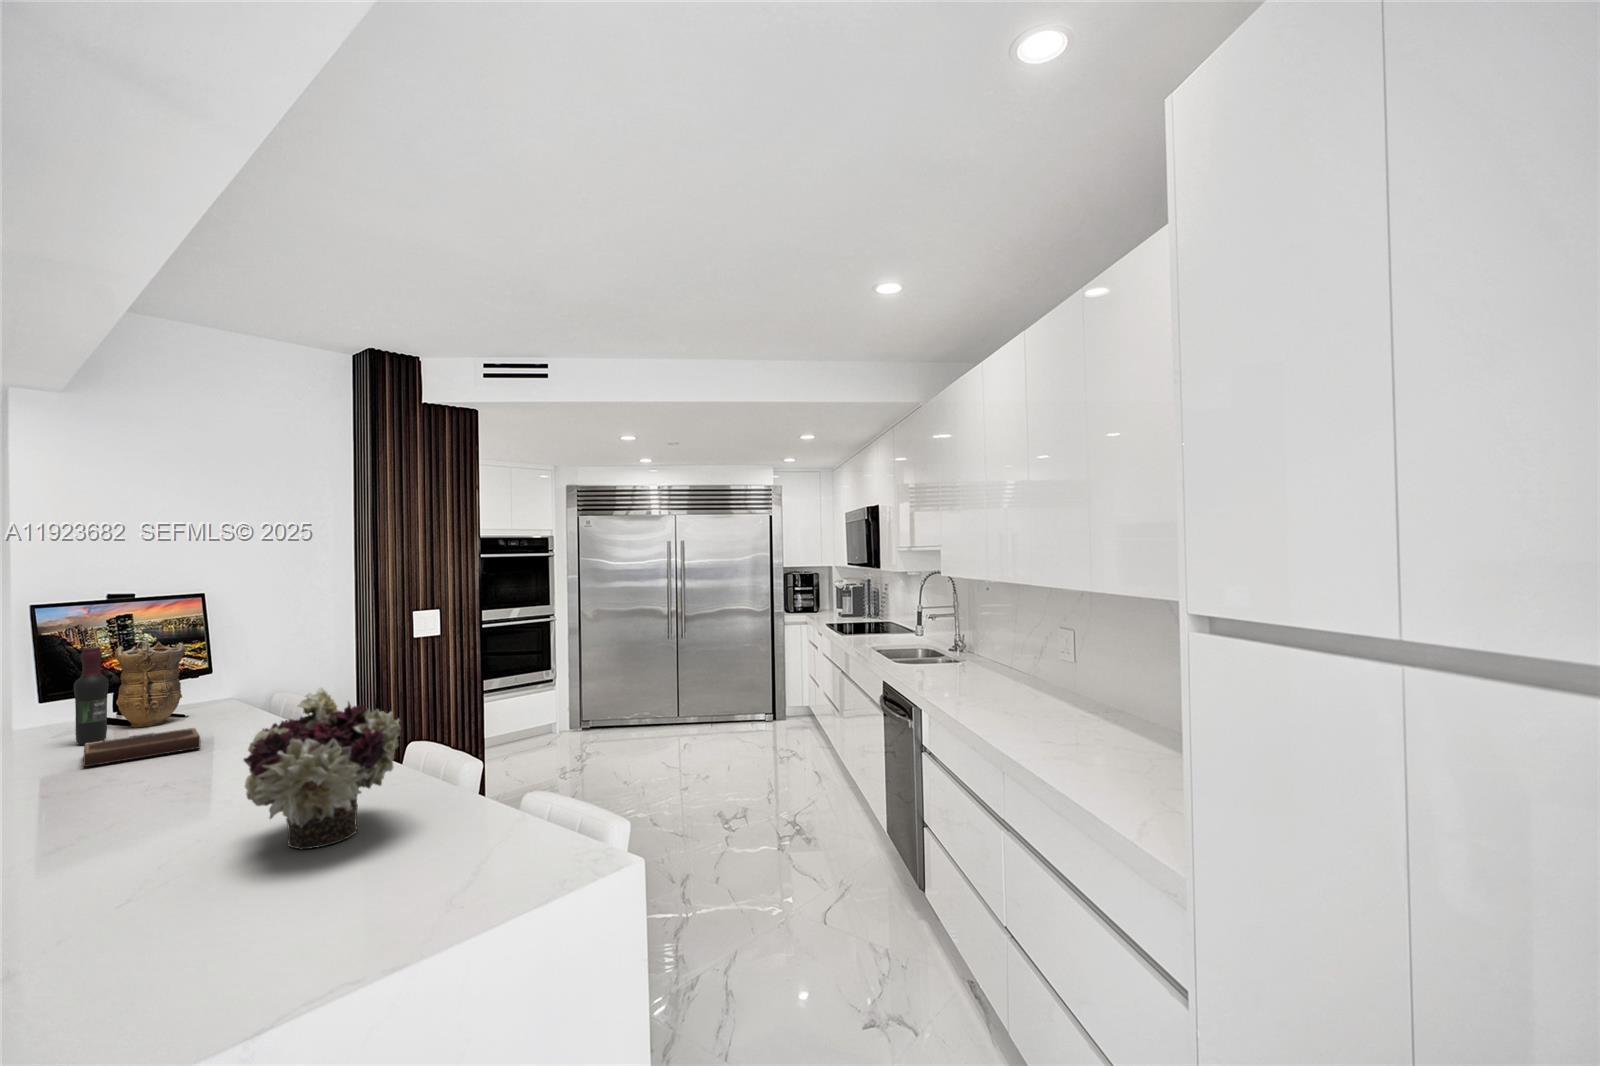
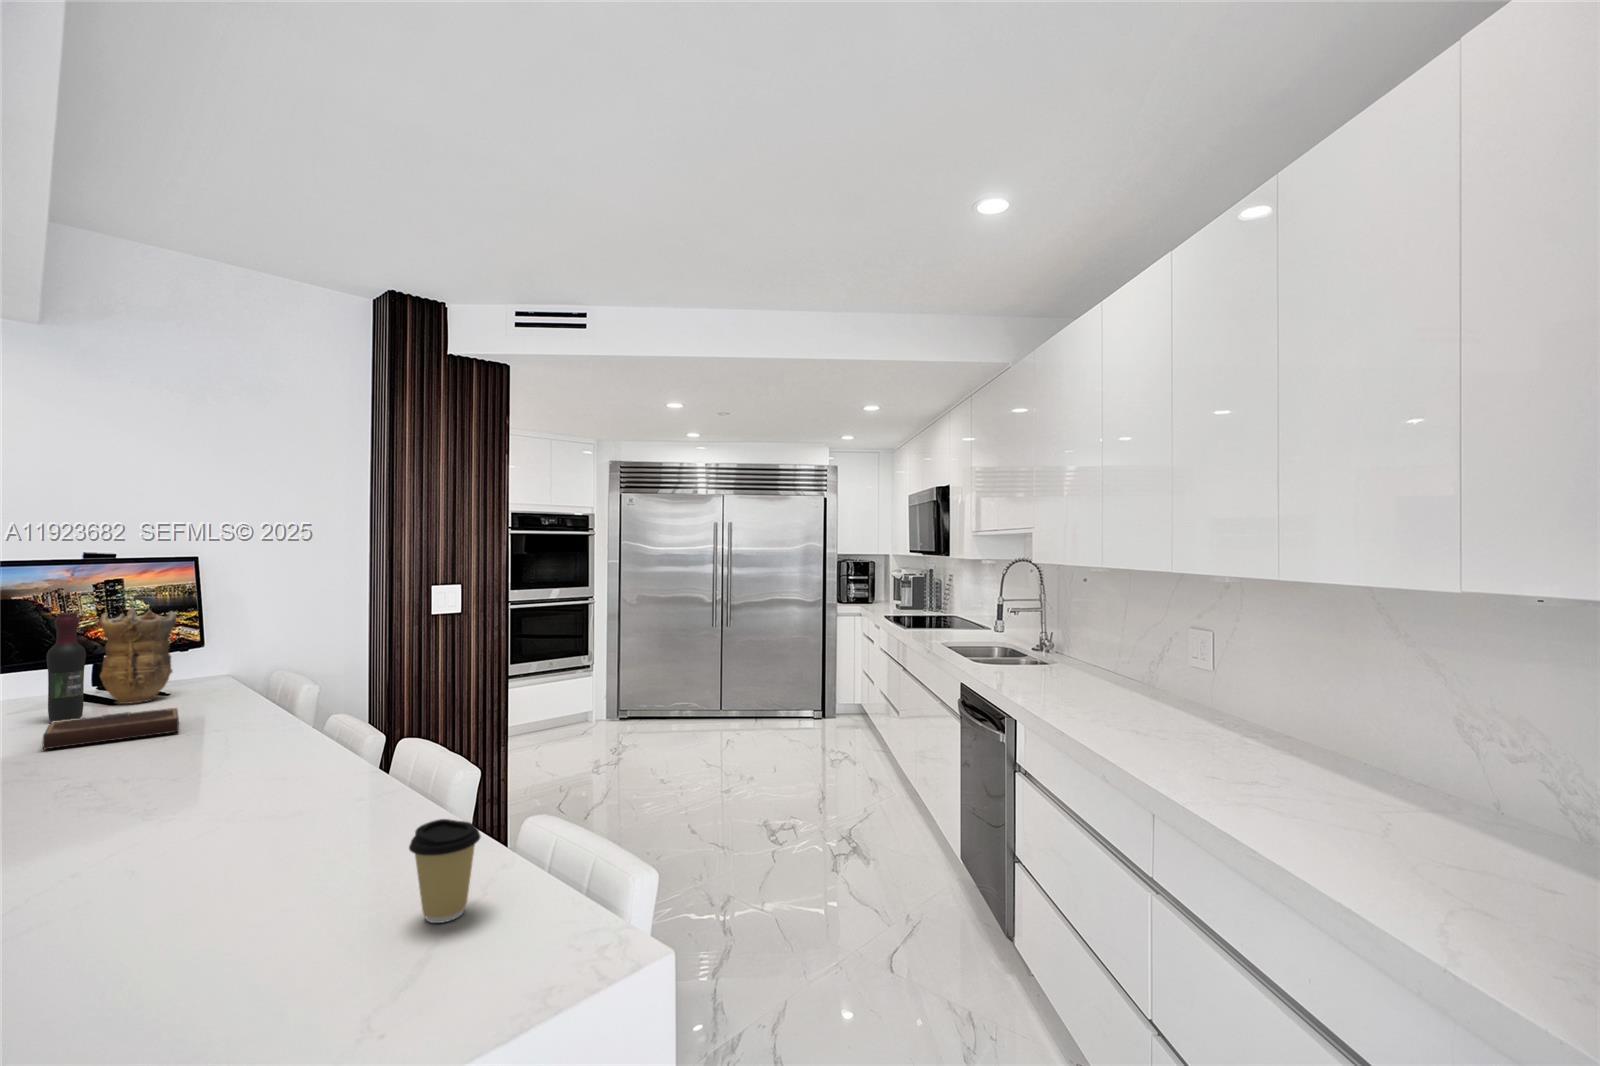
flower arrangement: present [244,687,400,850] -> none [177,666,383,873]
coffee cup: none [434,798,488,875] -> present [409,819,481,923]

